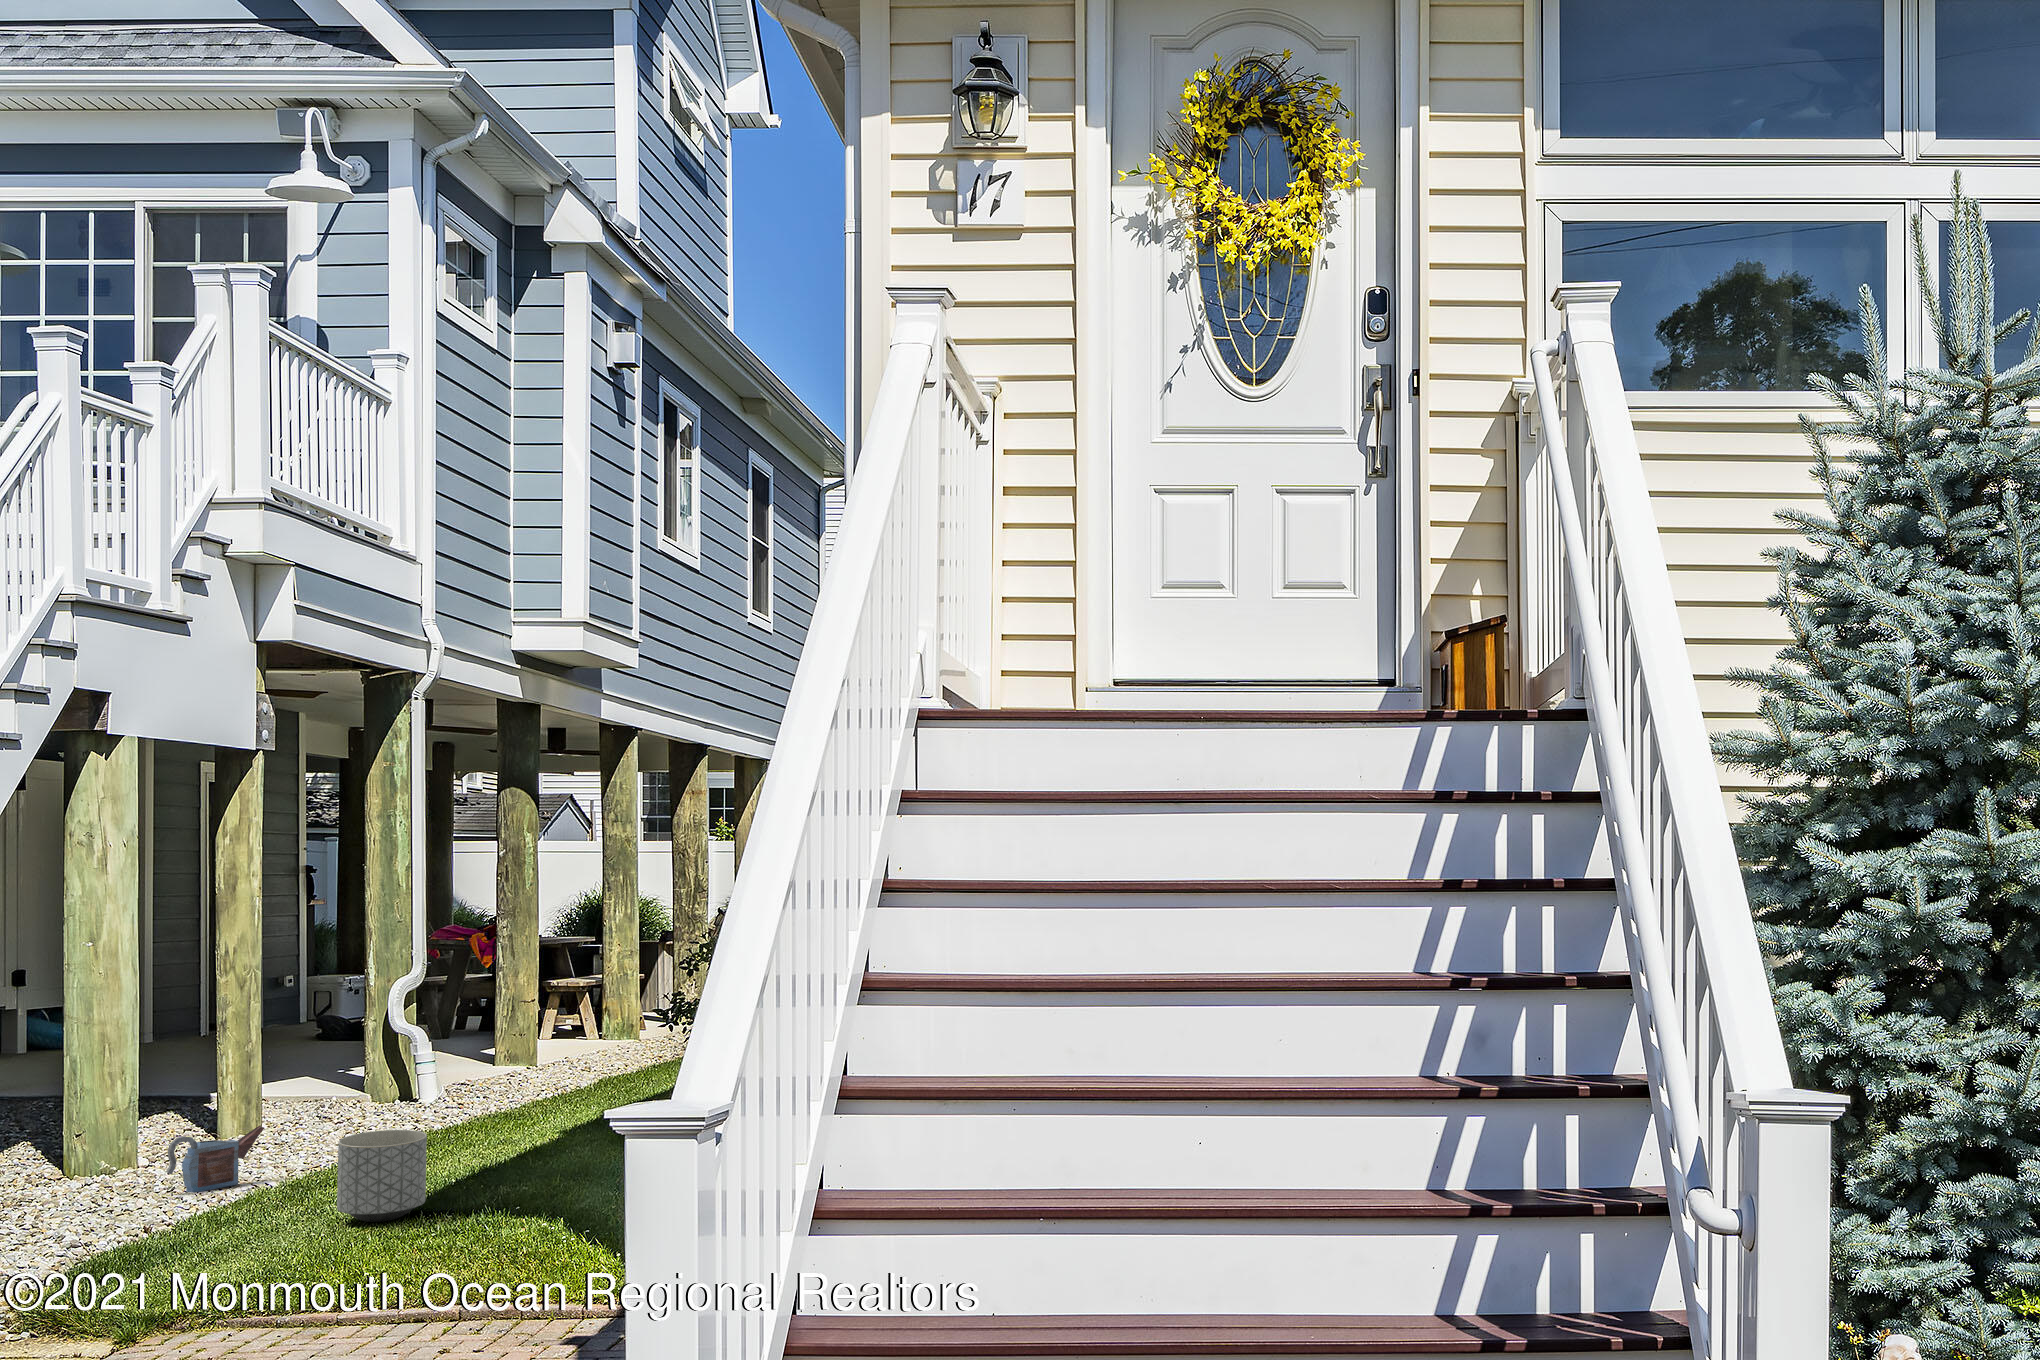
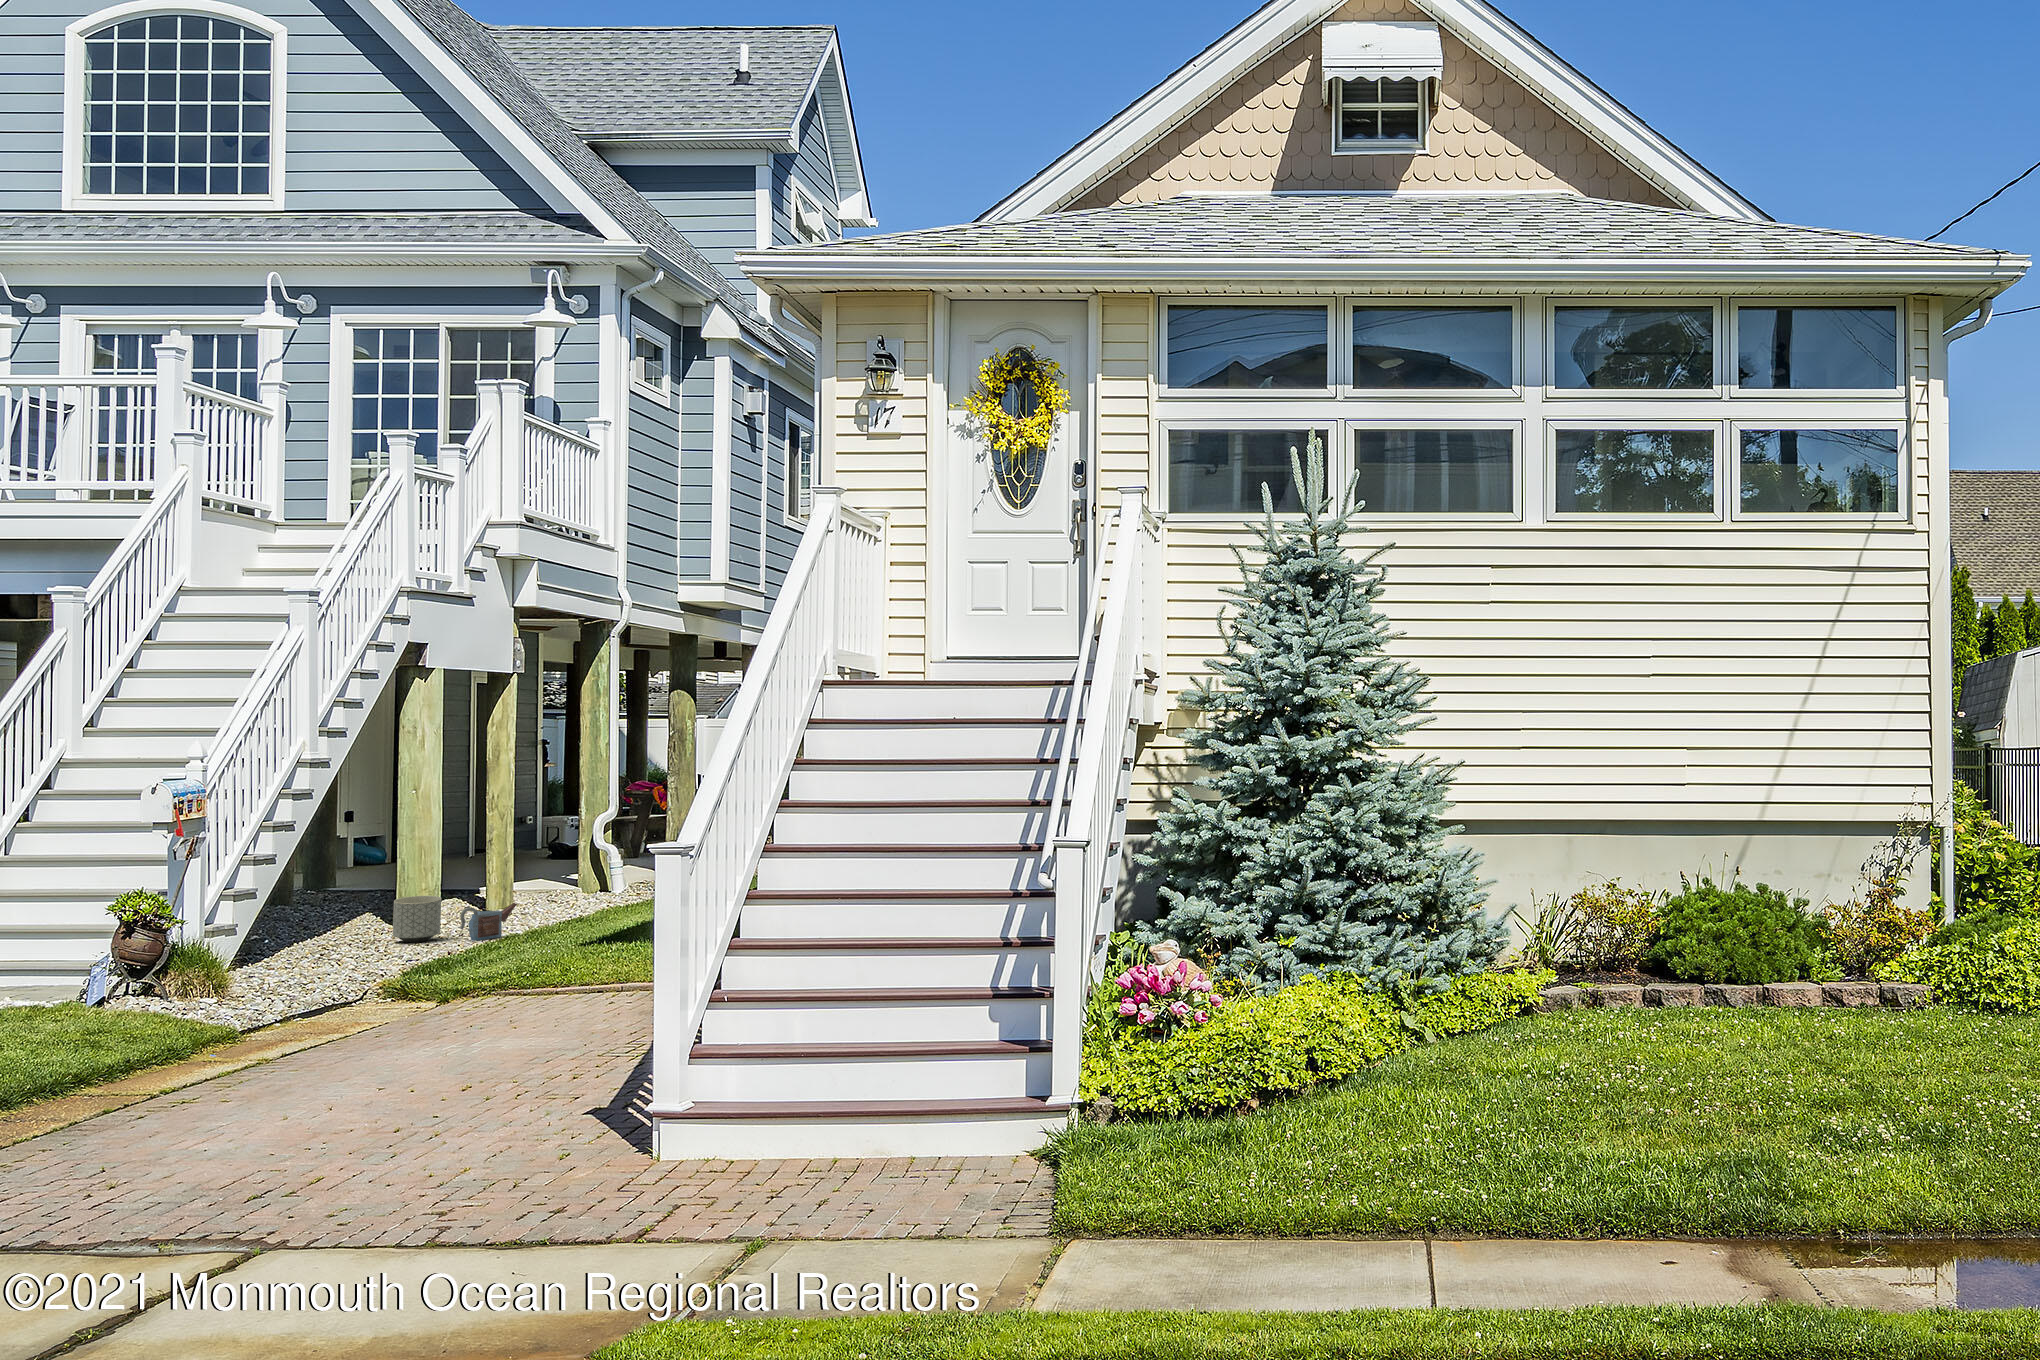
planter: present [337,1130,427,1222] -> present [393,896,441,942]

